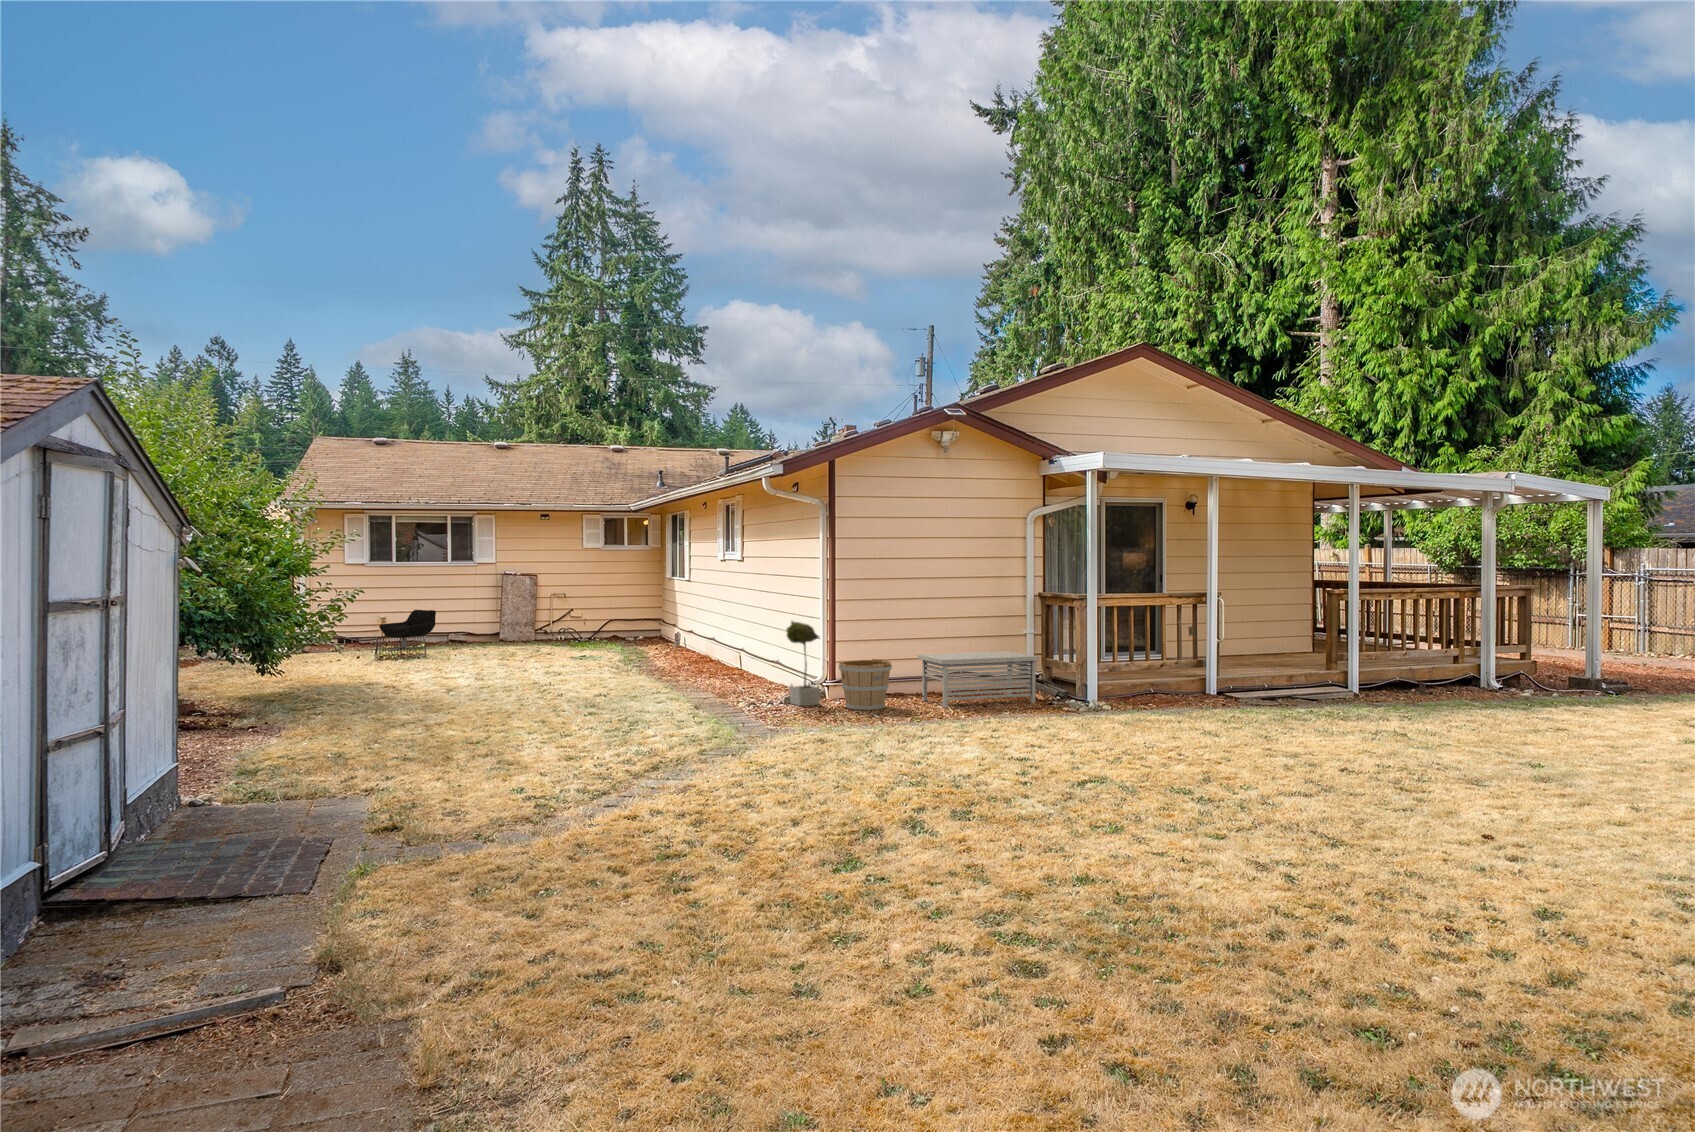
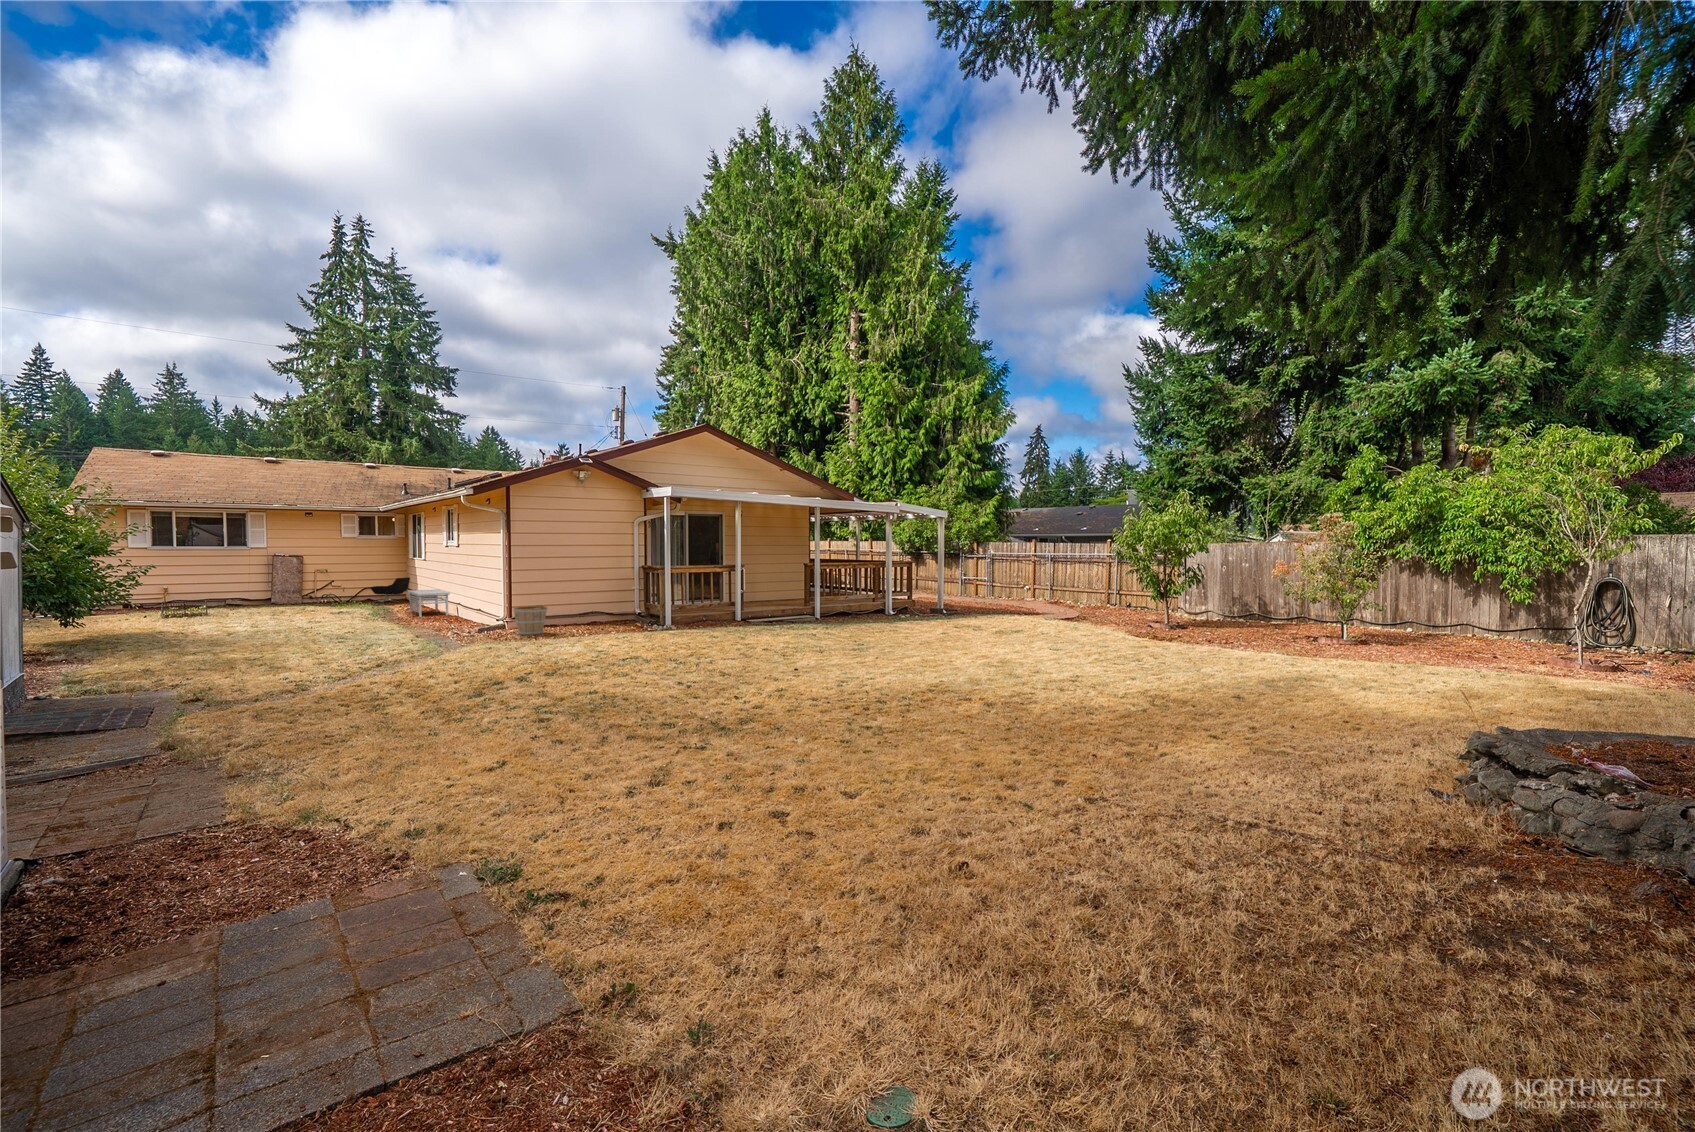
lounge chair: present [379,610,436,650] -> present [371,577,410,602]
potted tree: present [786,621,820,706] -> none [480,583,503,634]
storage bench: present [918,651,1038,708] -> present [408,590,450,617]

